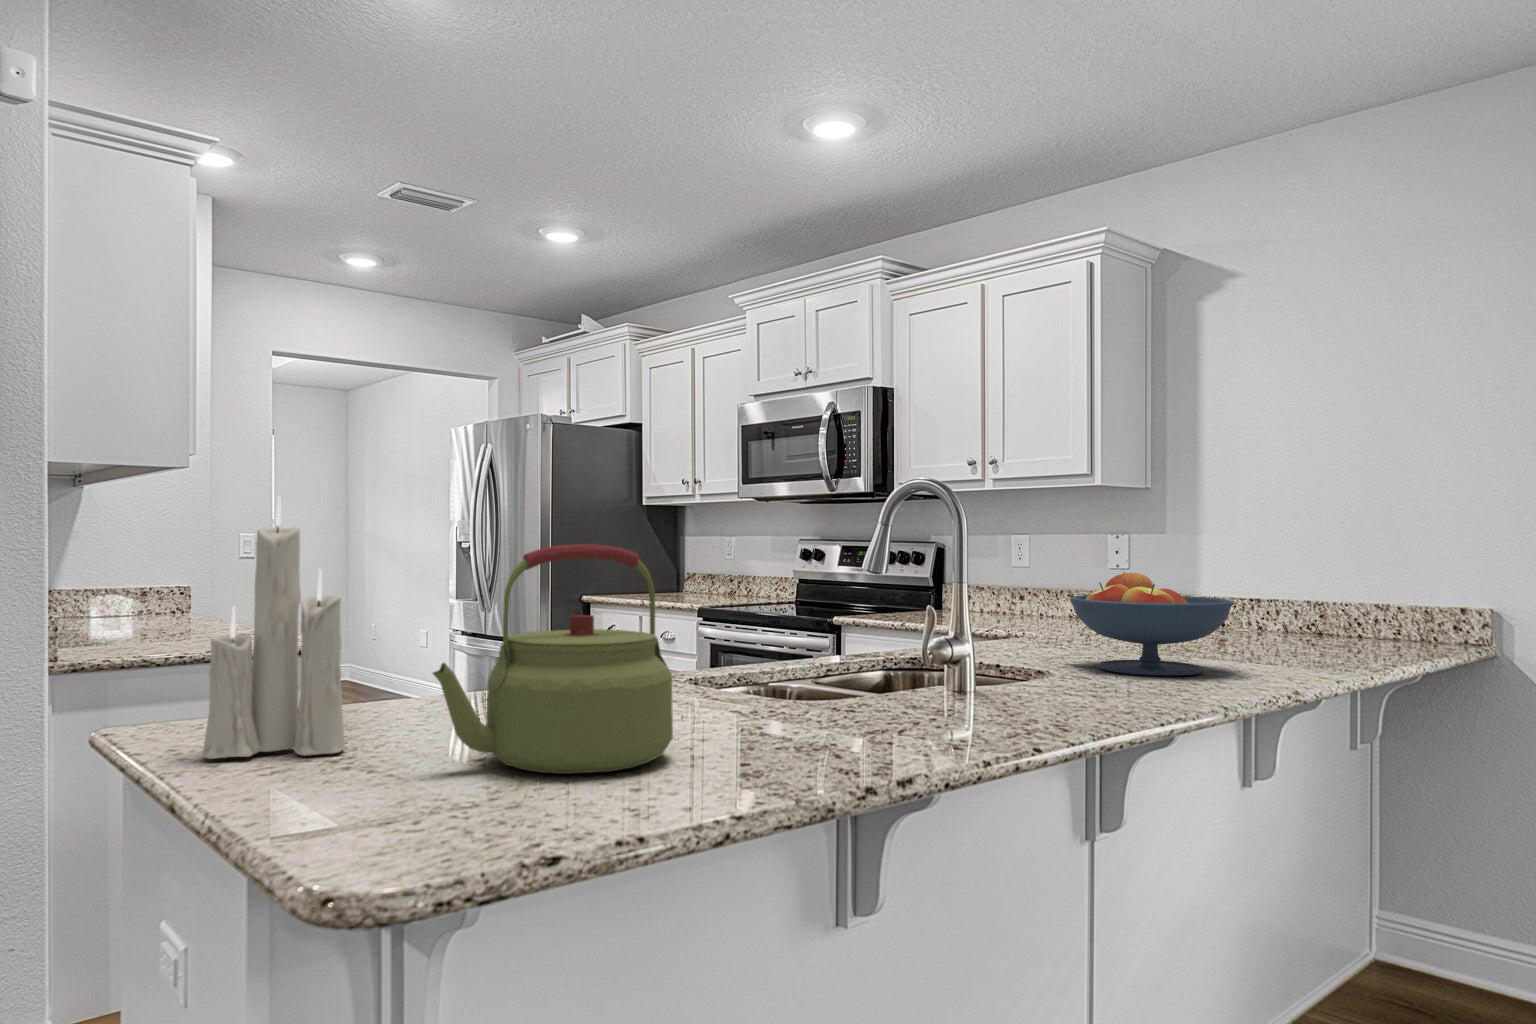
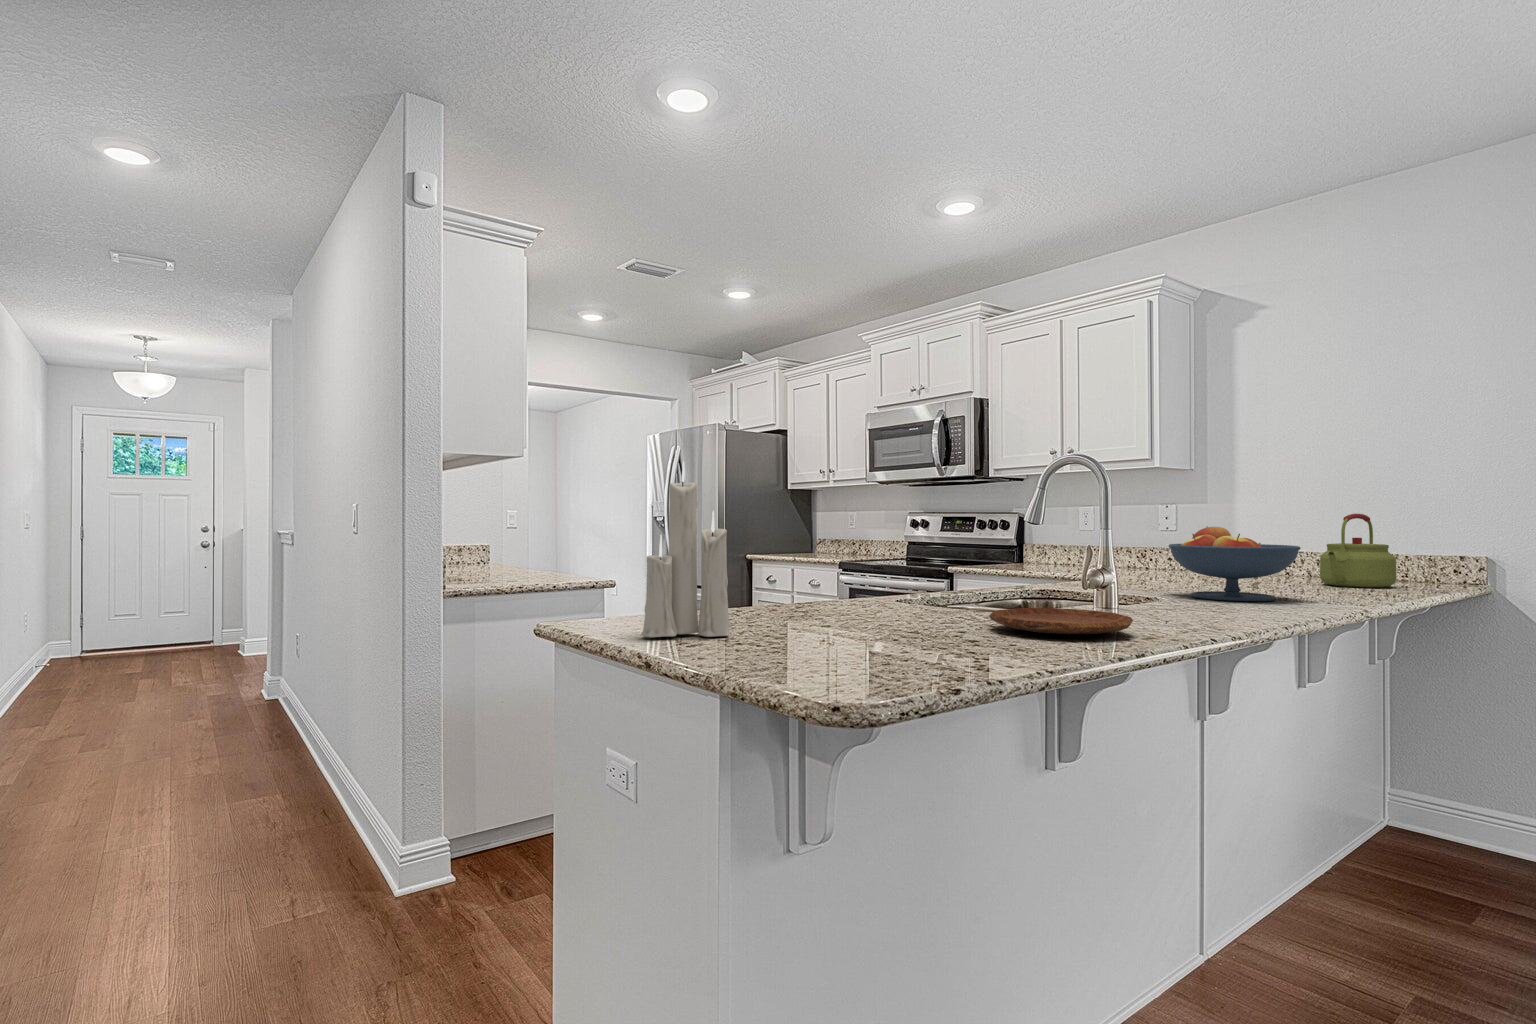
kettle: present [433,544,673,774] -> present [1320,514,1397,588]
tray: none [746,699,938,744] -> present [989,608,1133,634]

